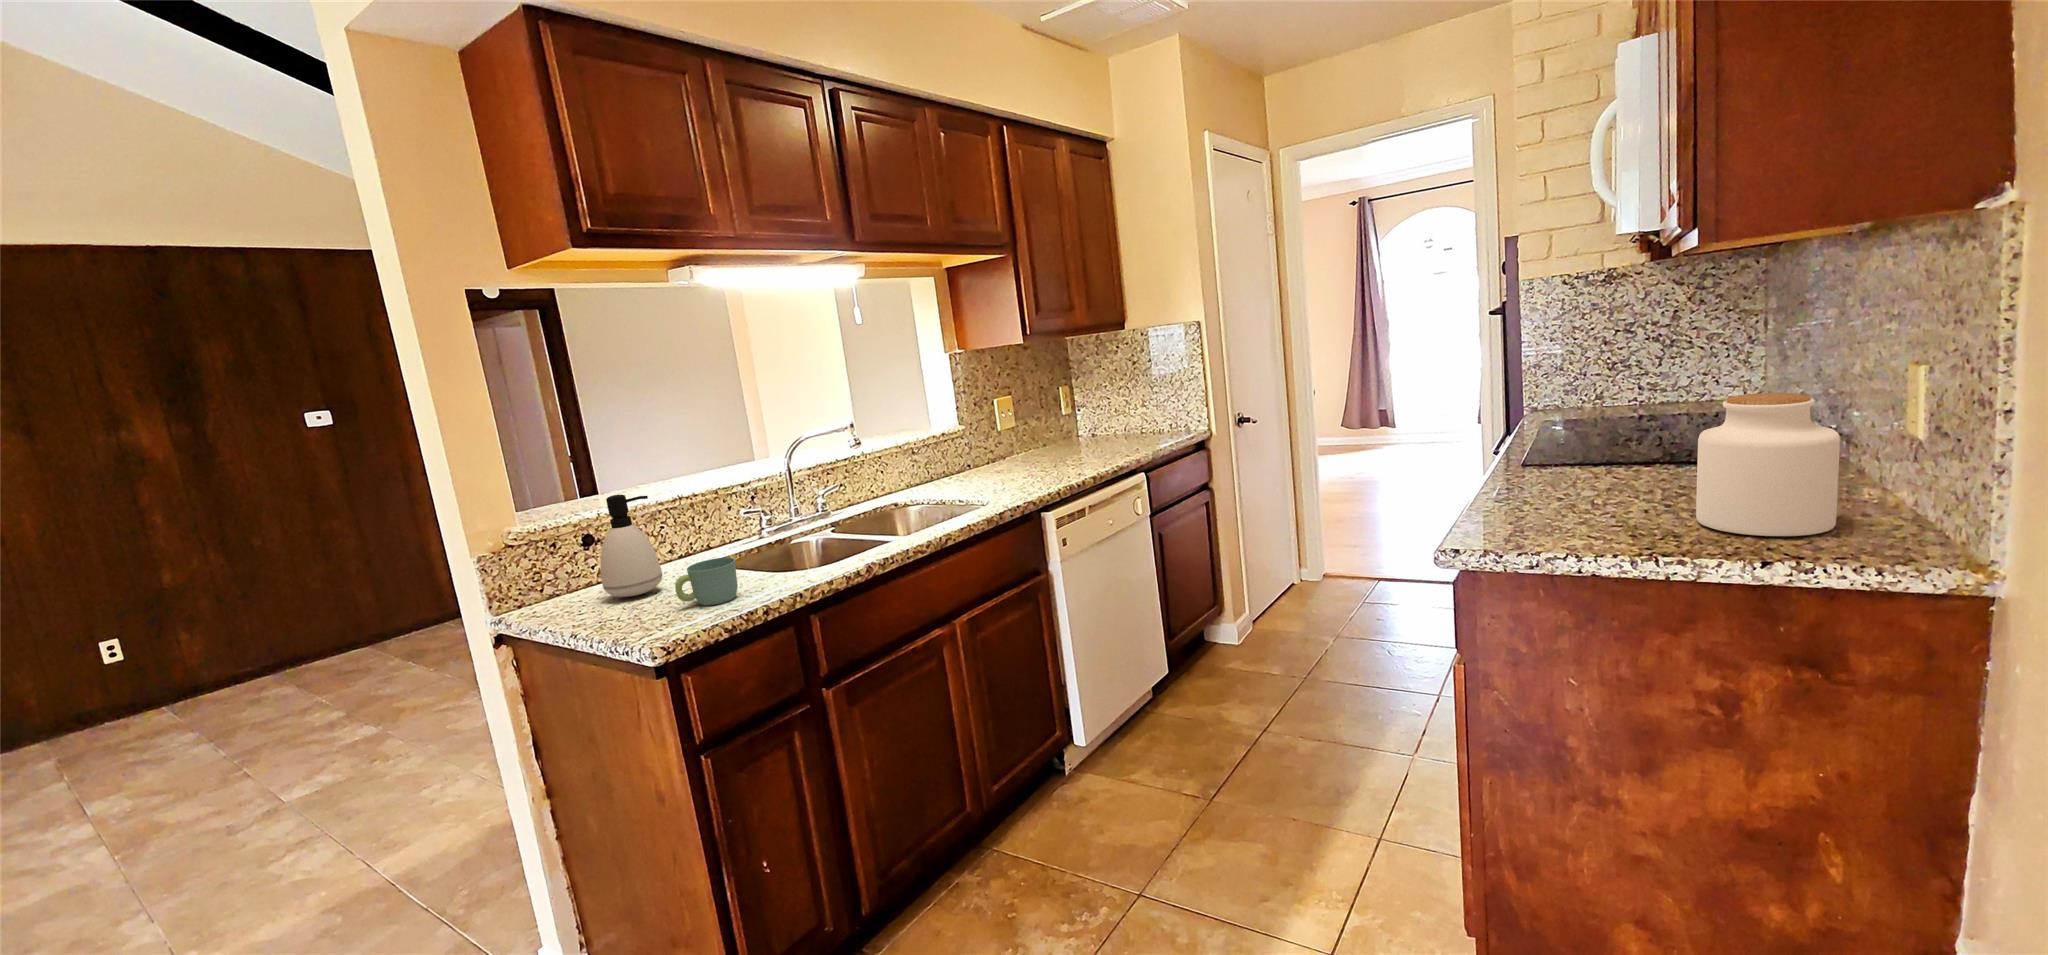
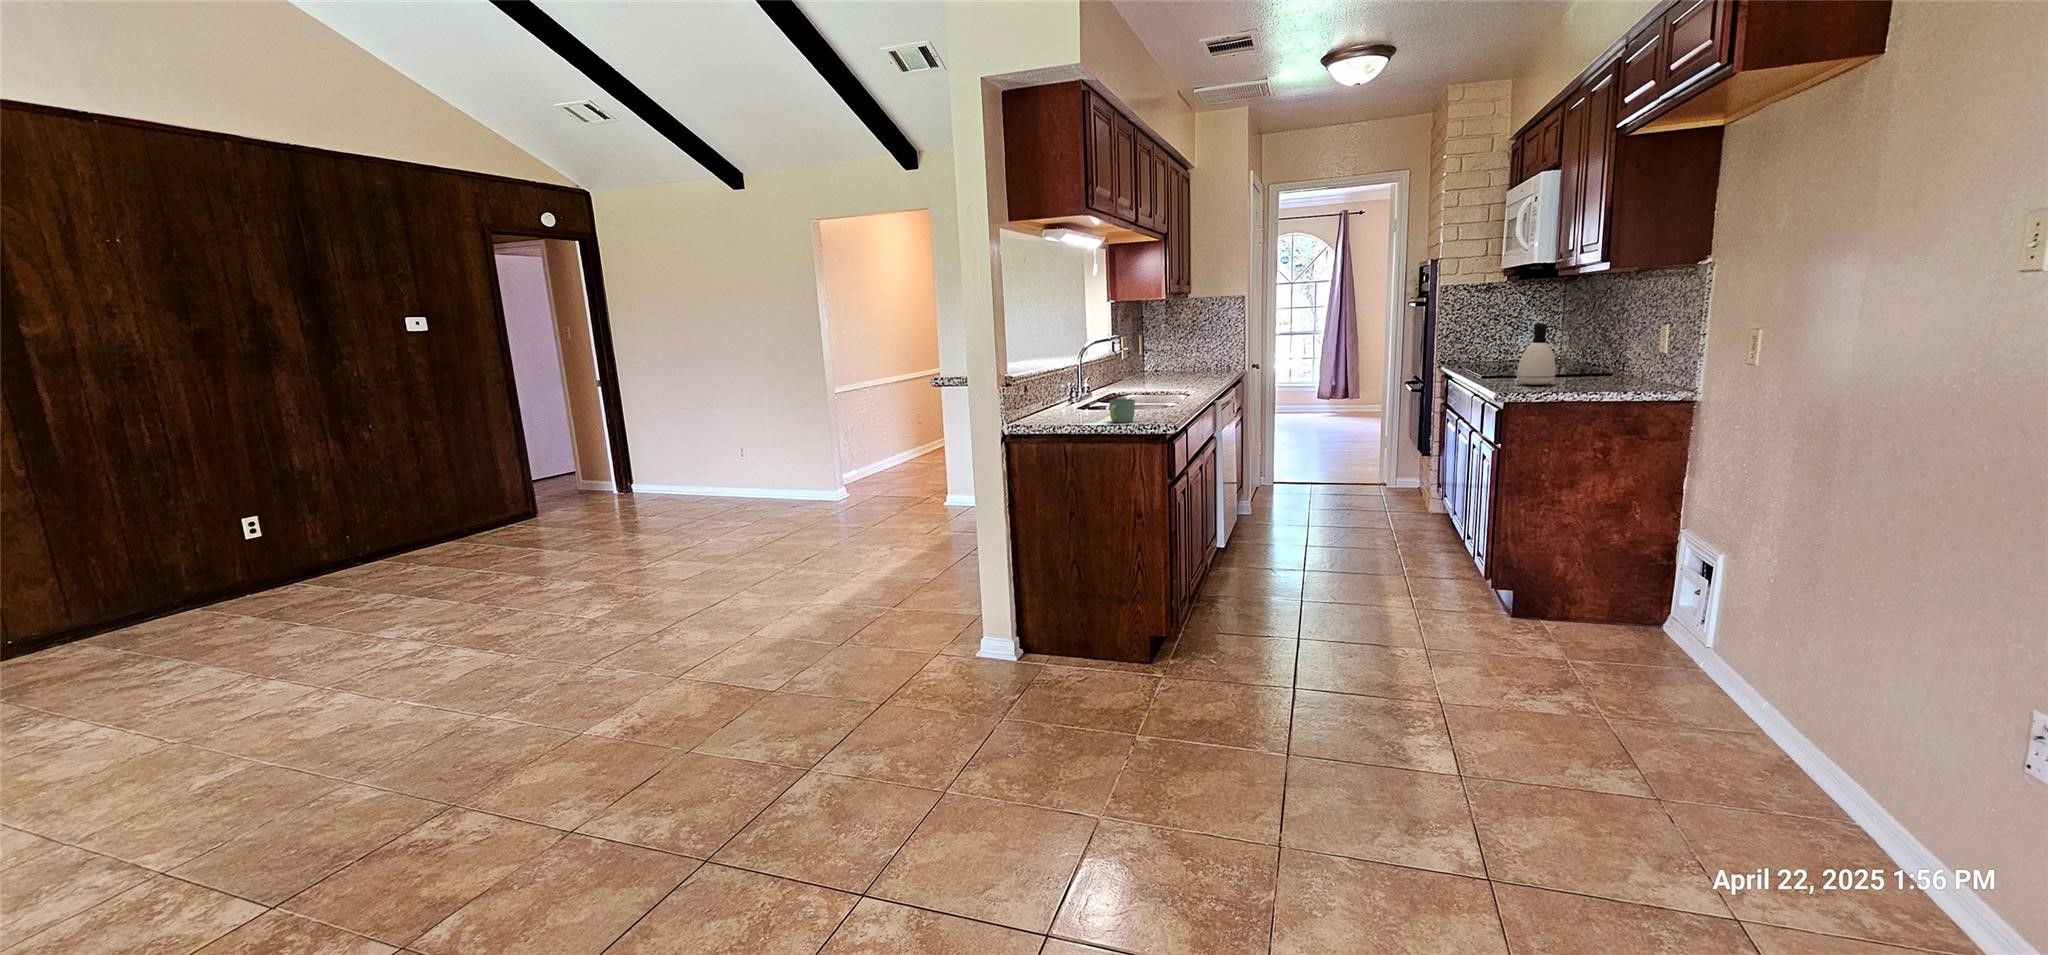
jar: present [1696,393,1840,536] -> none [1587,332,1644,386]
soap dispenser: present [601,495,662,597] -> present [1517,324,1555,385]

